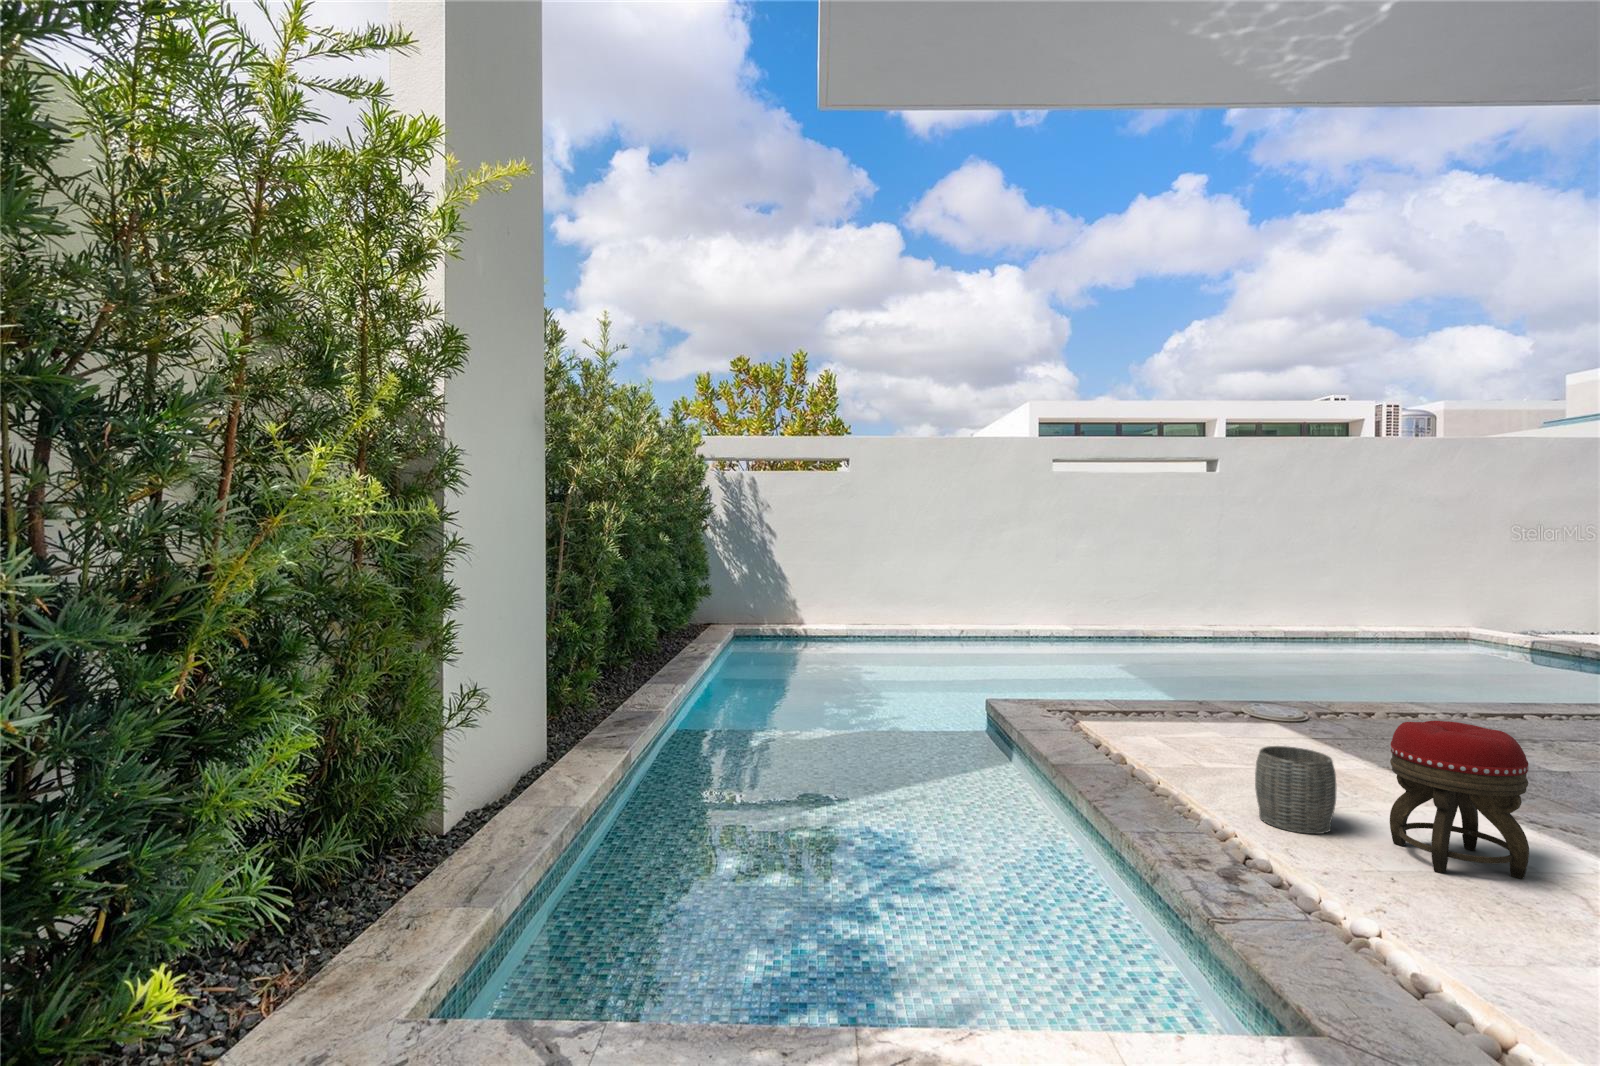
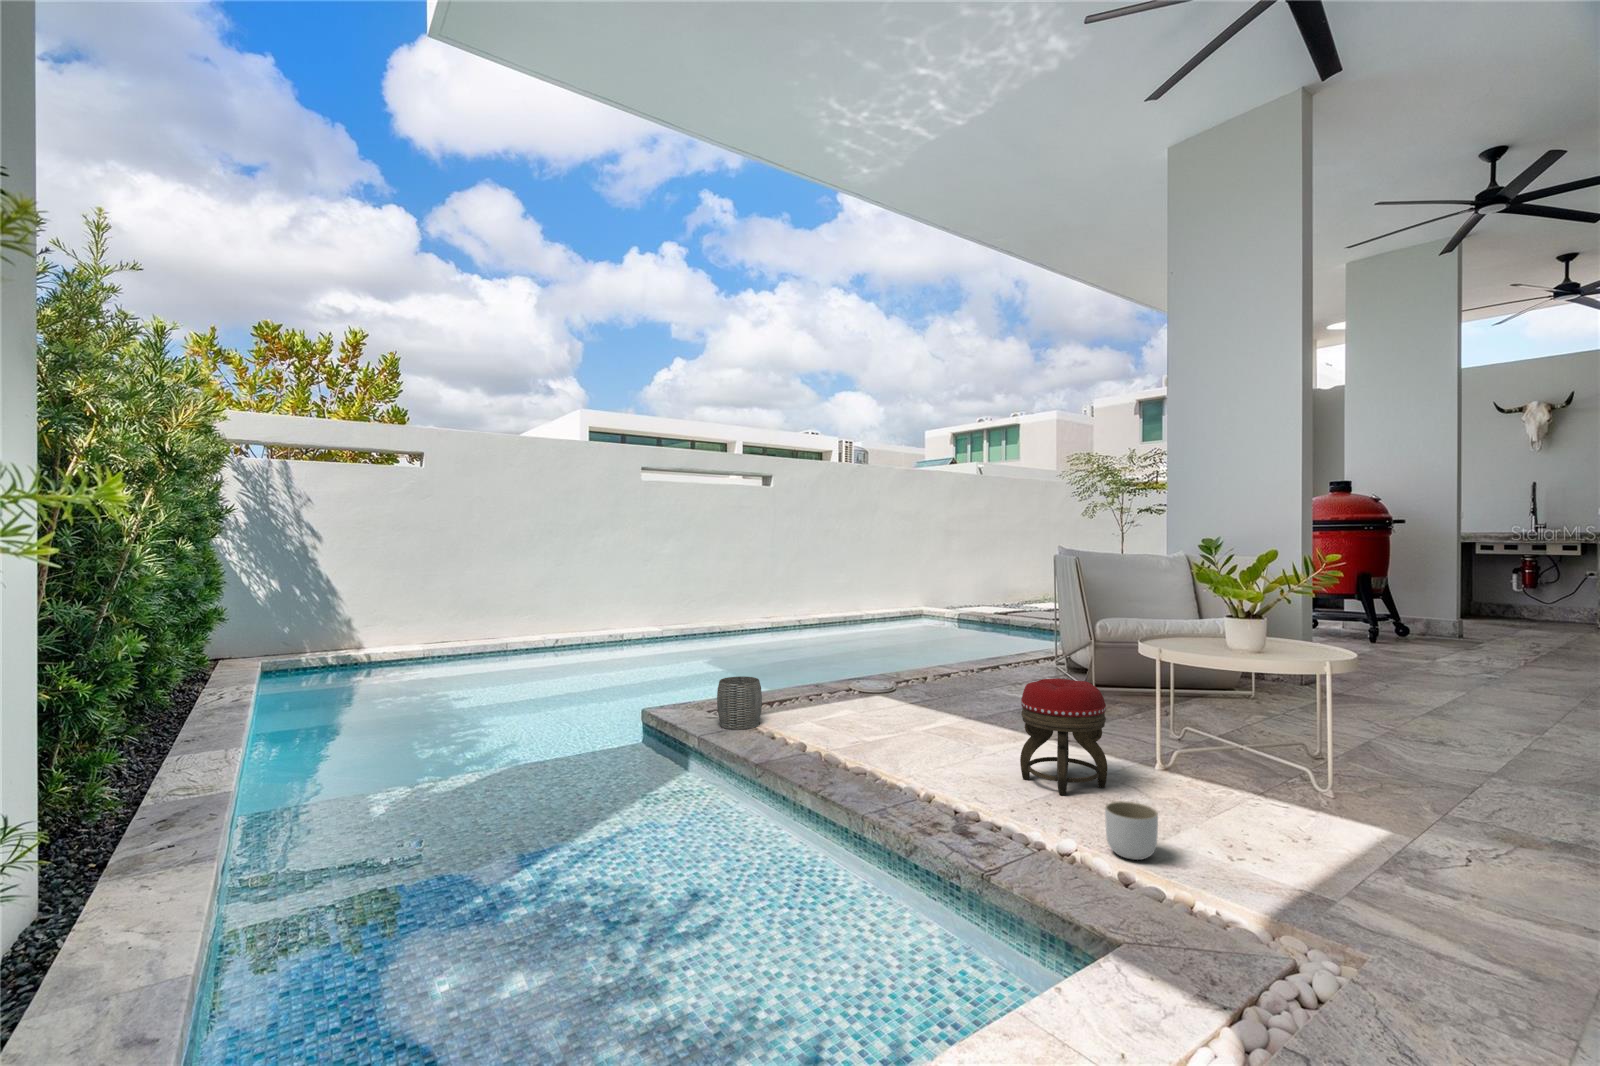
woven basket: present [1255,746,1336,834] -> present [717,676,762,730]
planter: none [1439,882,1525,966] -> present [1105,801,1158,860]

